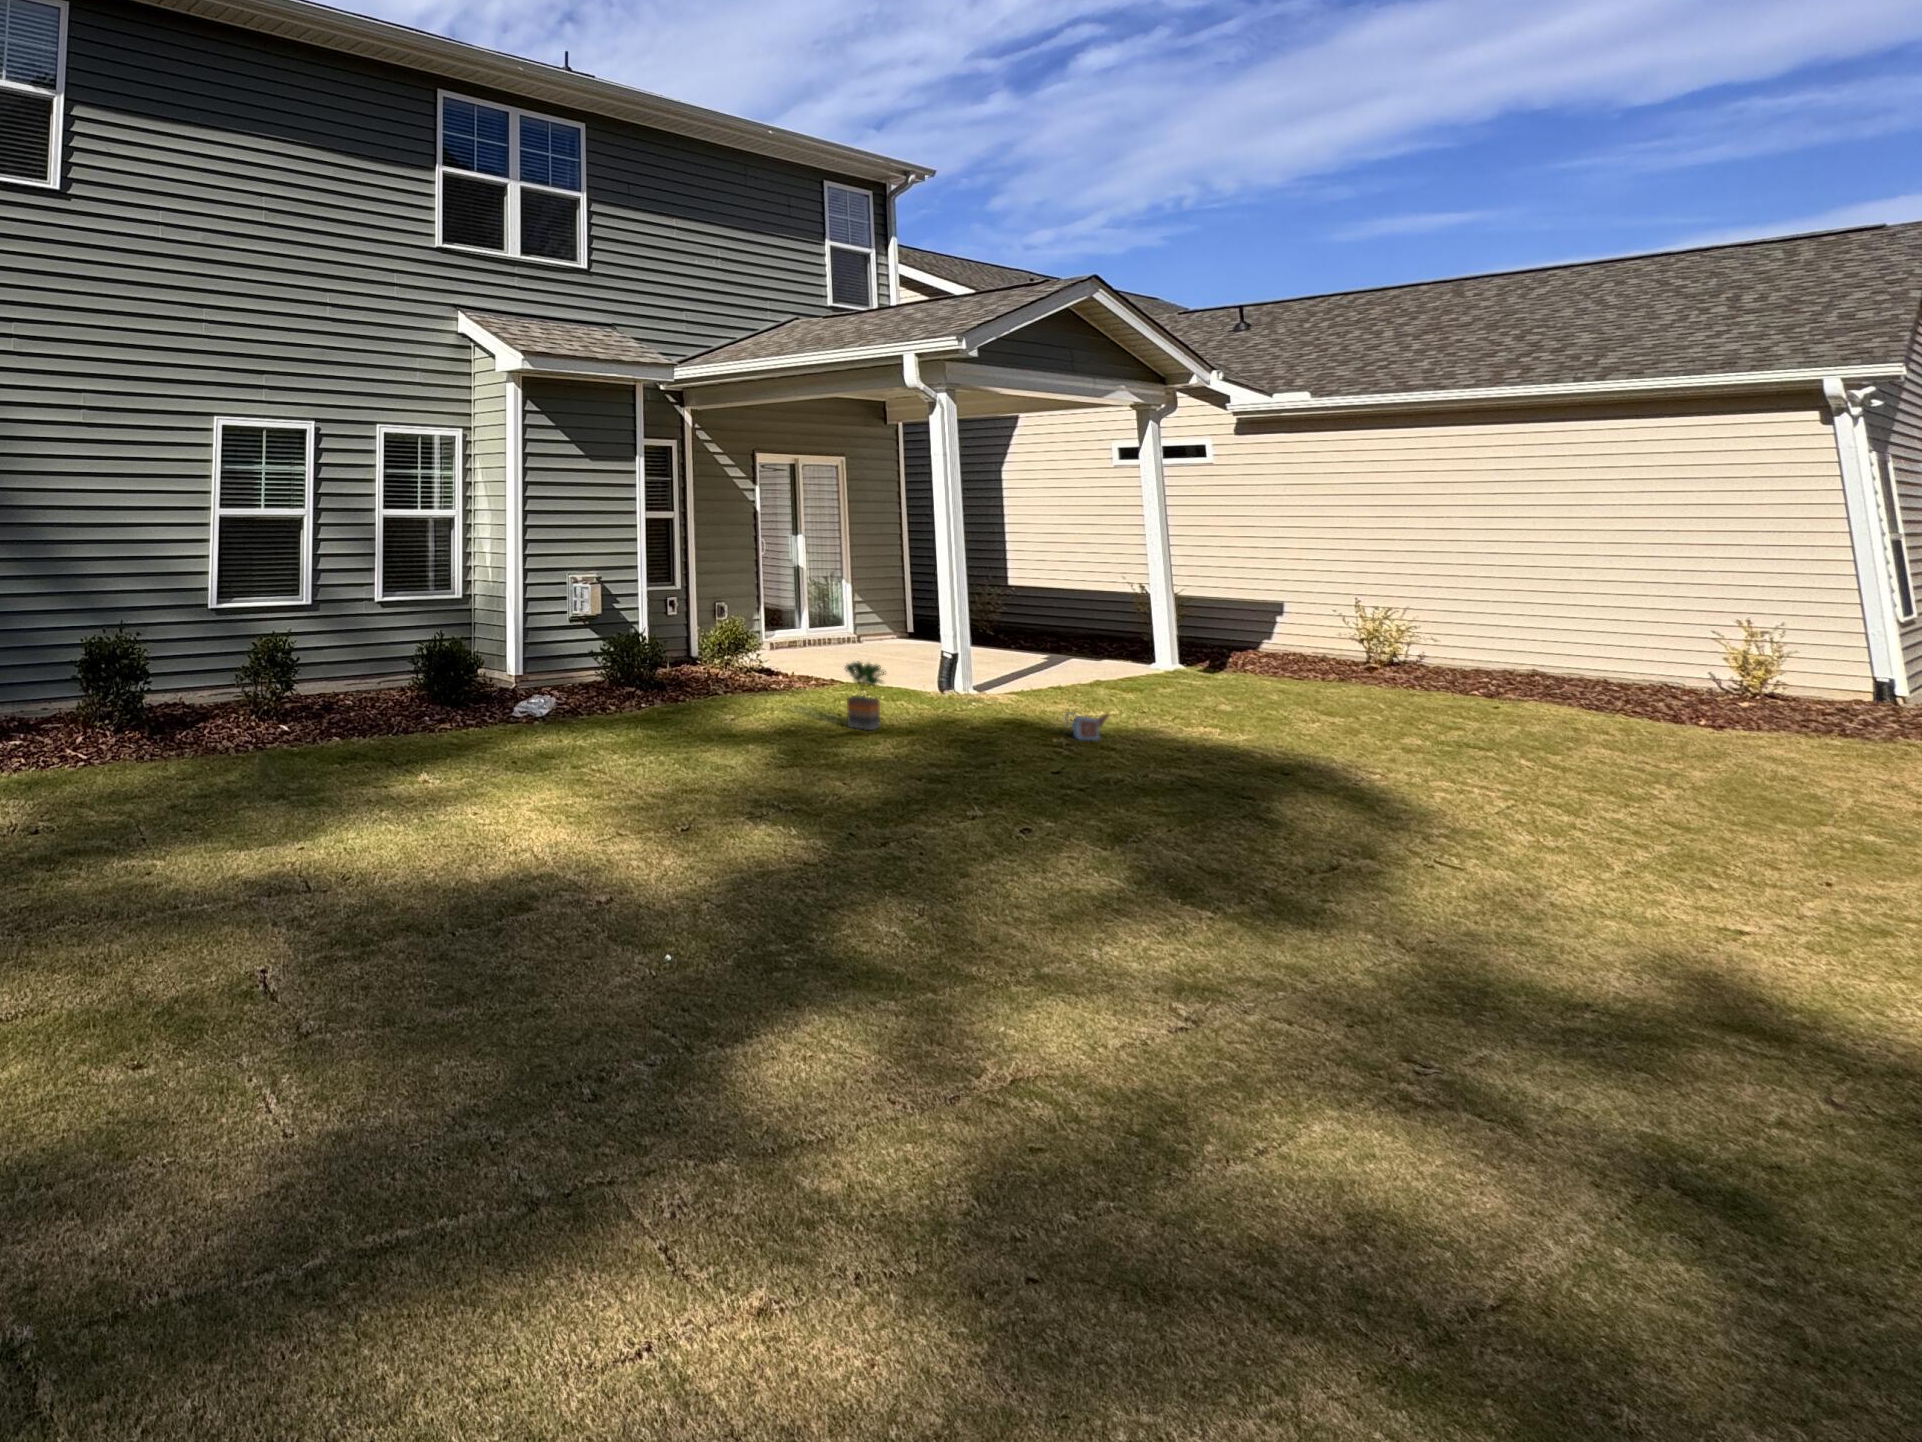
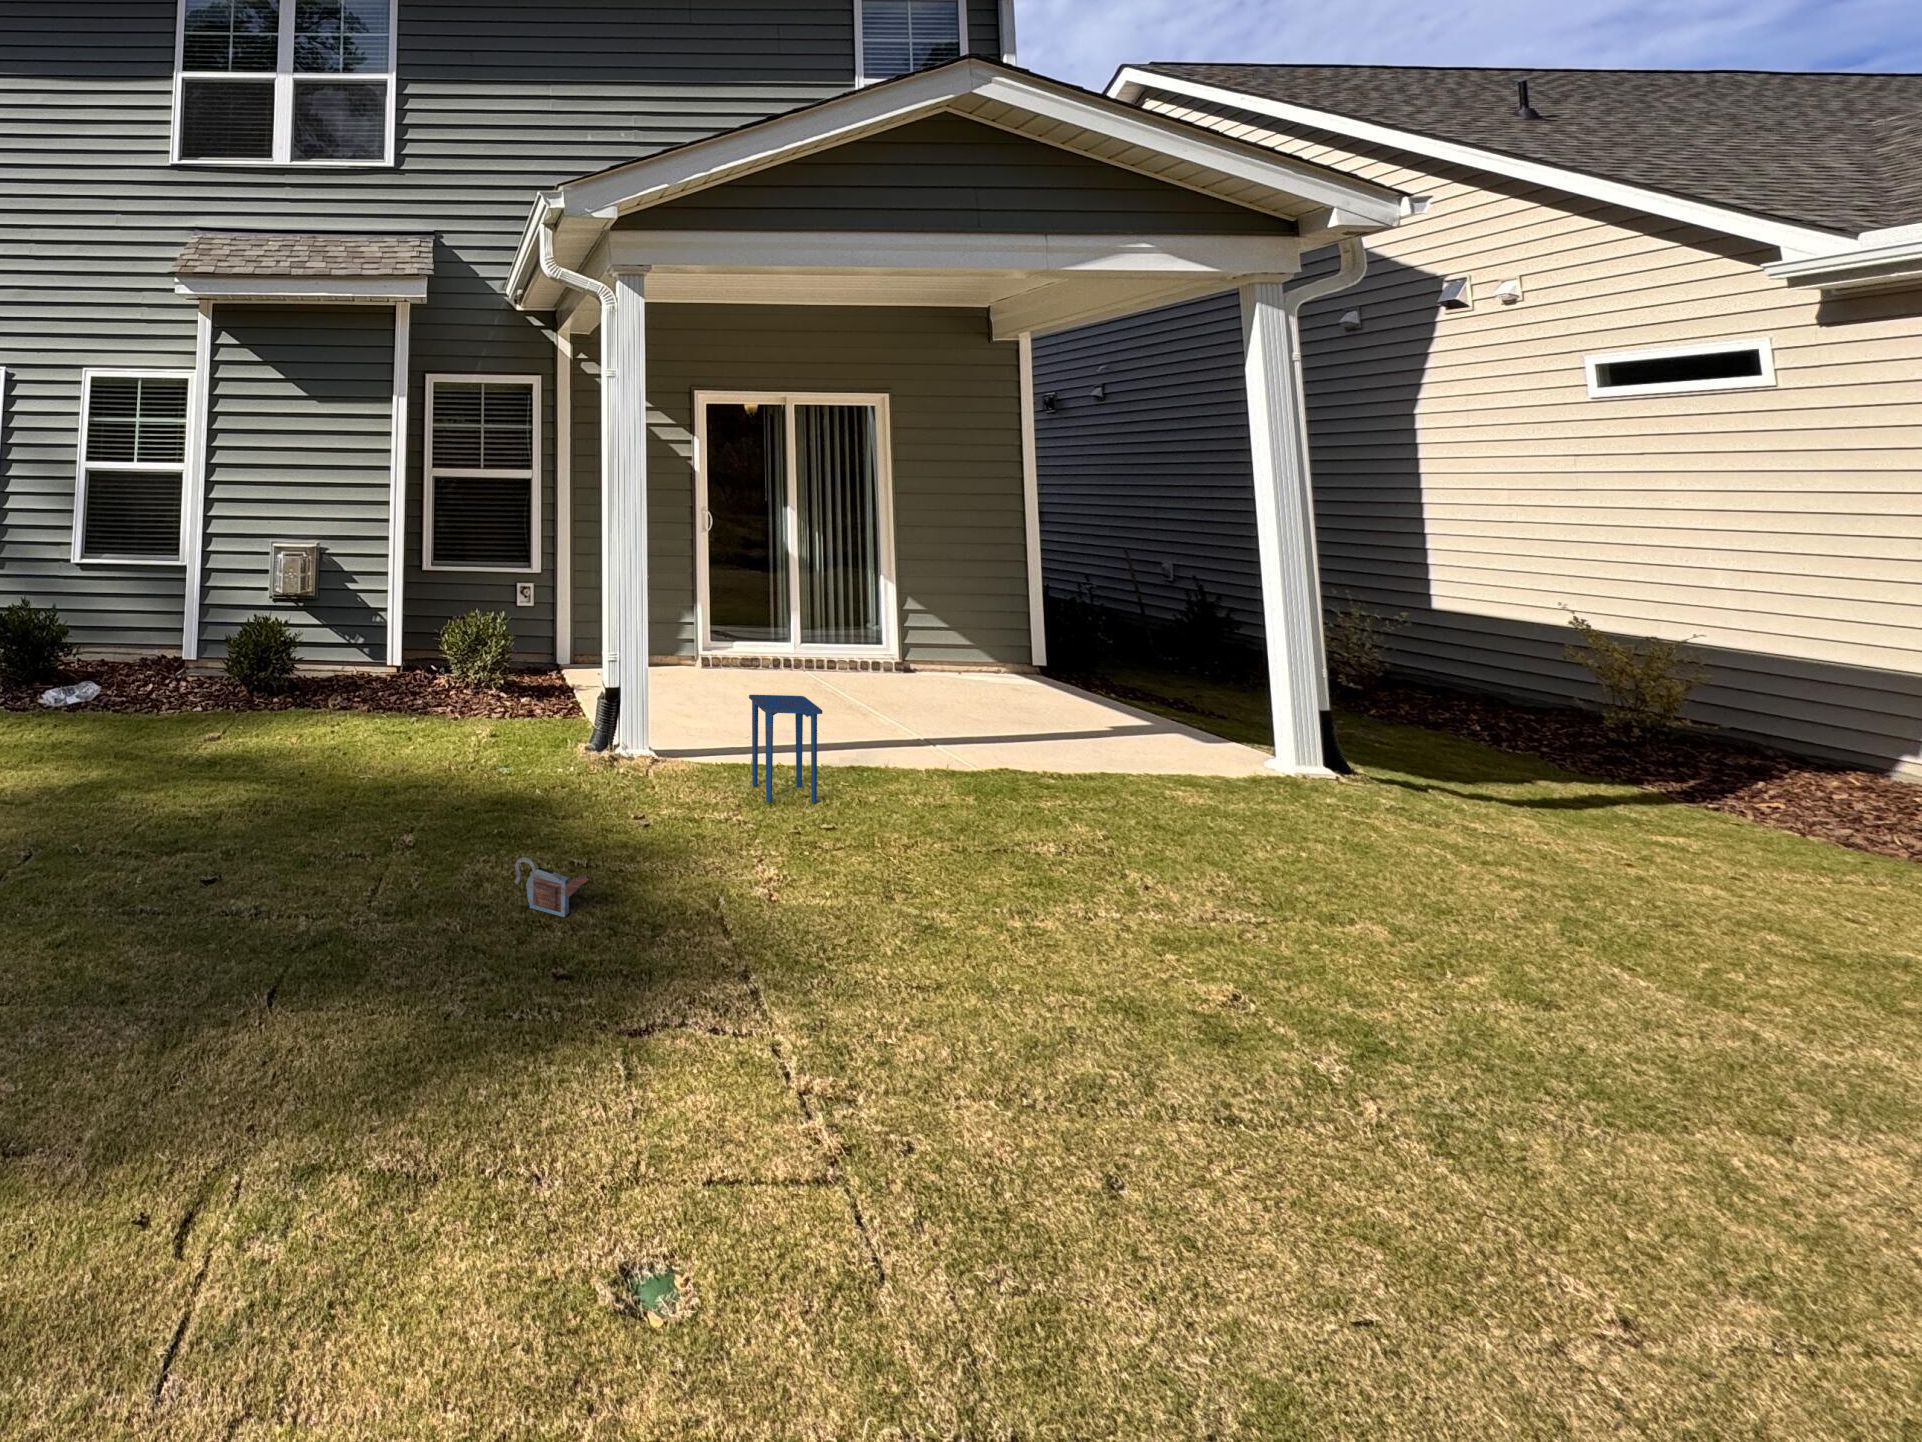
side table: none [987,634,1038,695] -> present [749,695,822,803]
potted tree: present [845,661,886,730] -> none [285,709,355,816]

